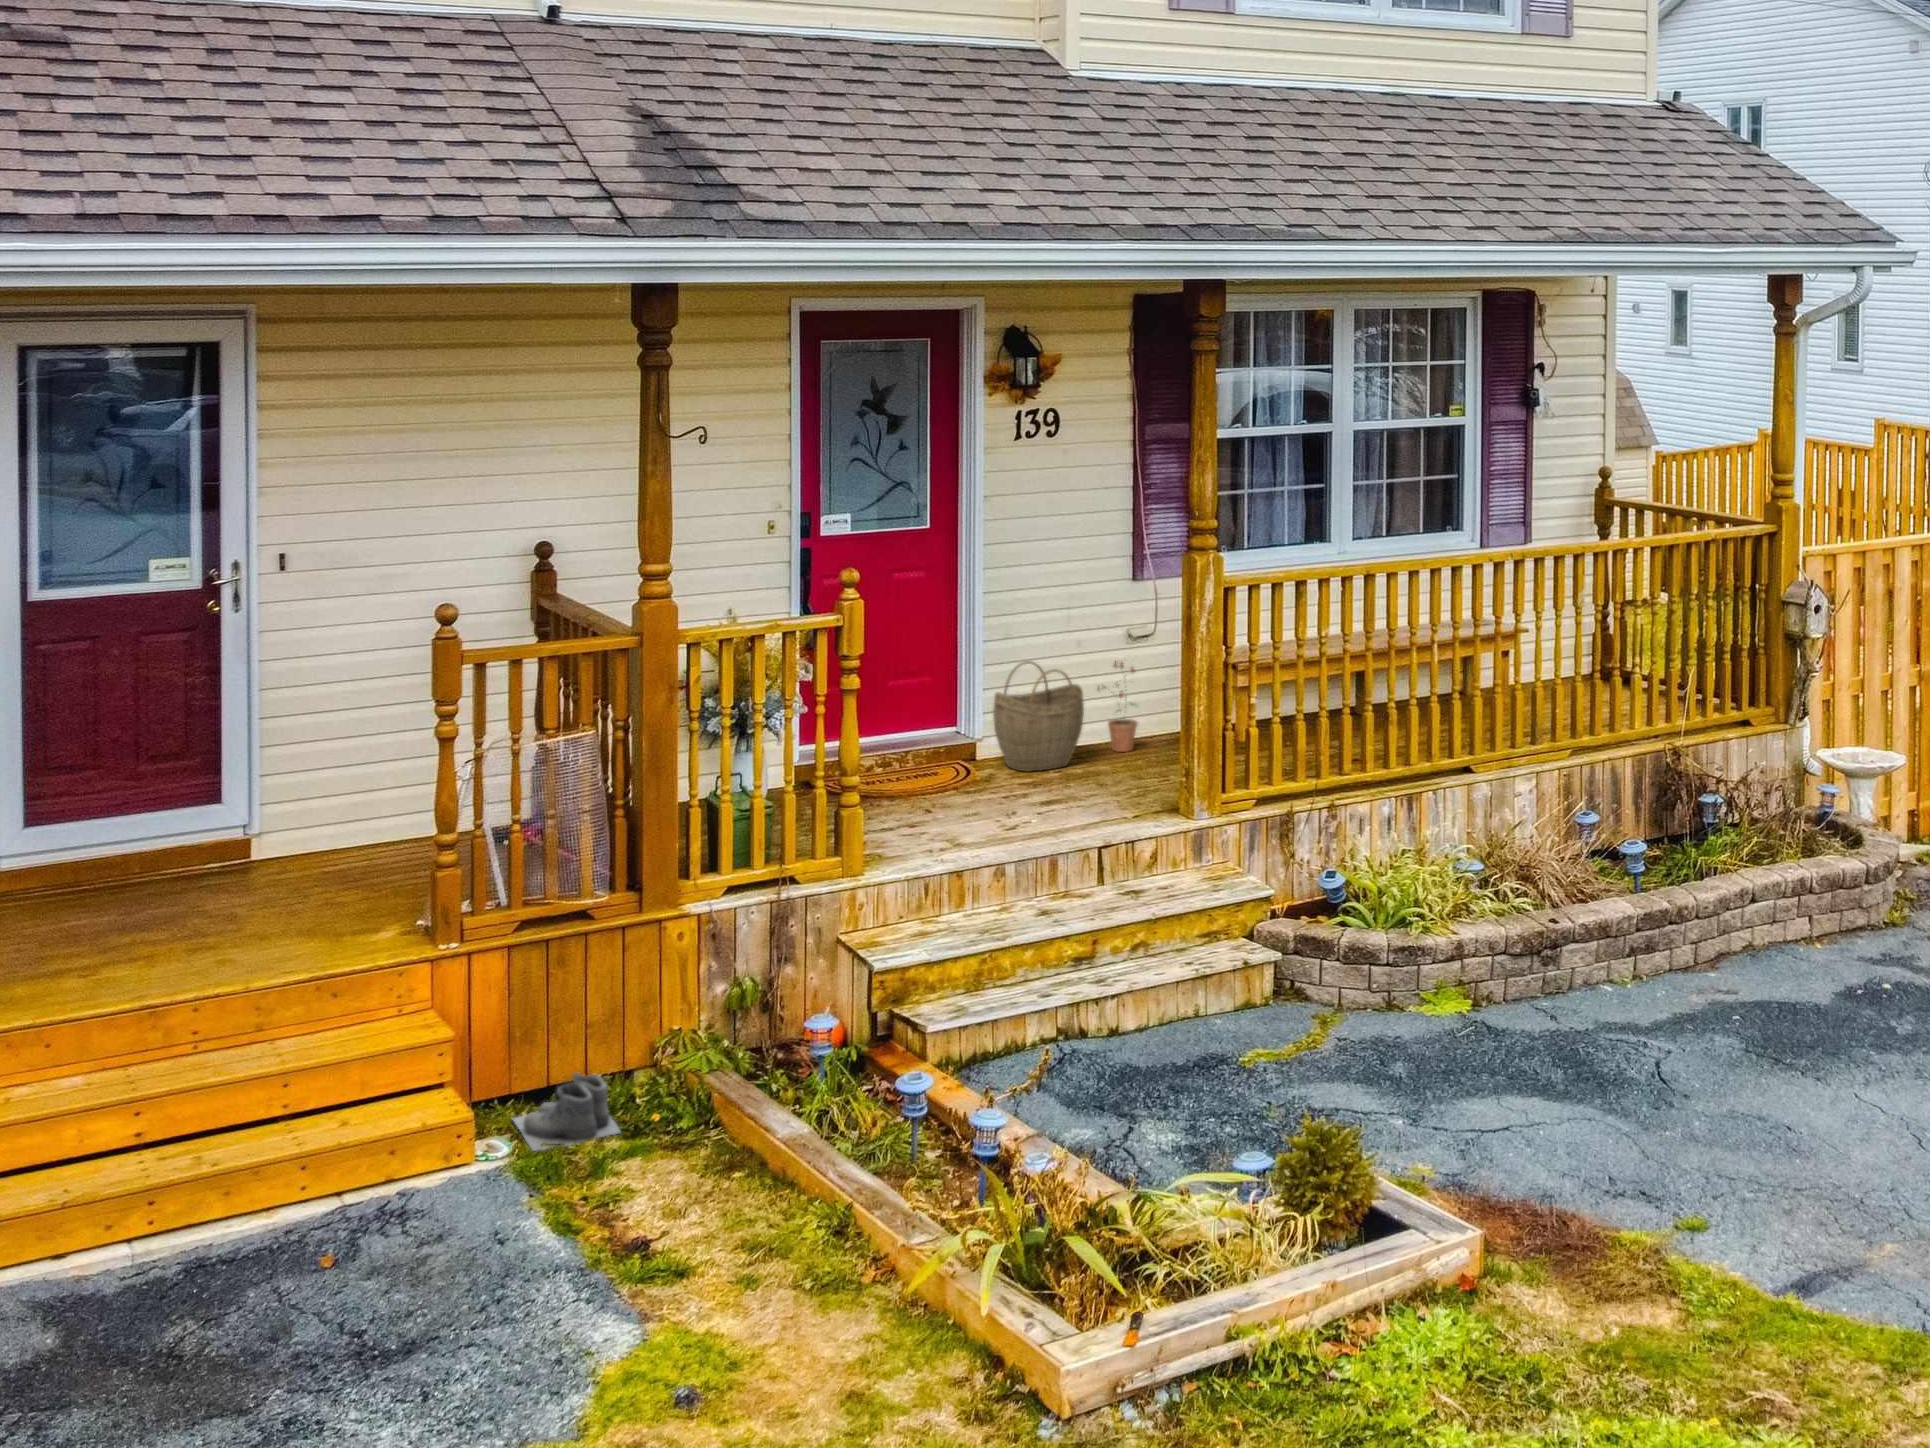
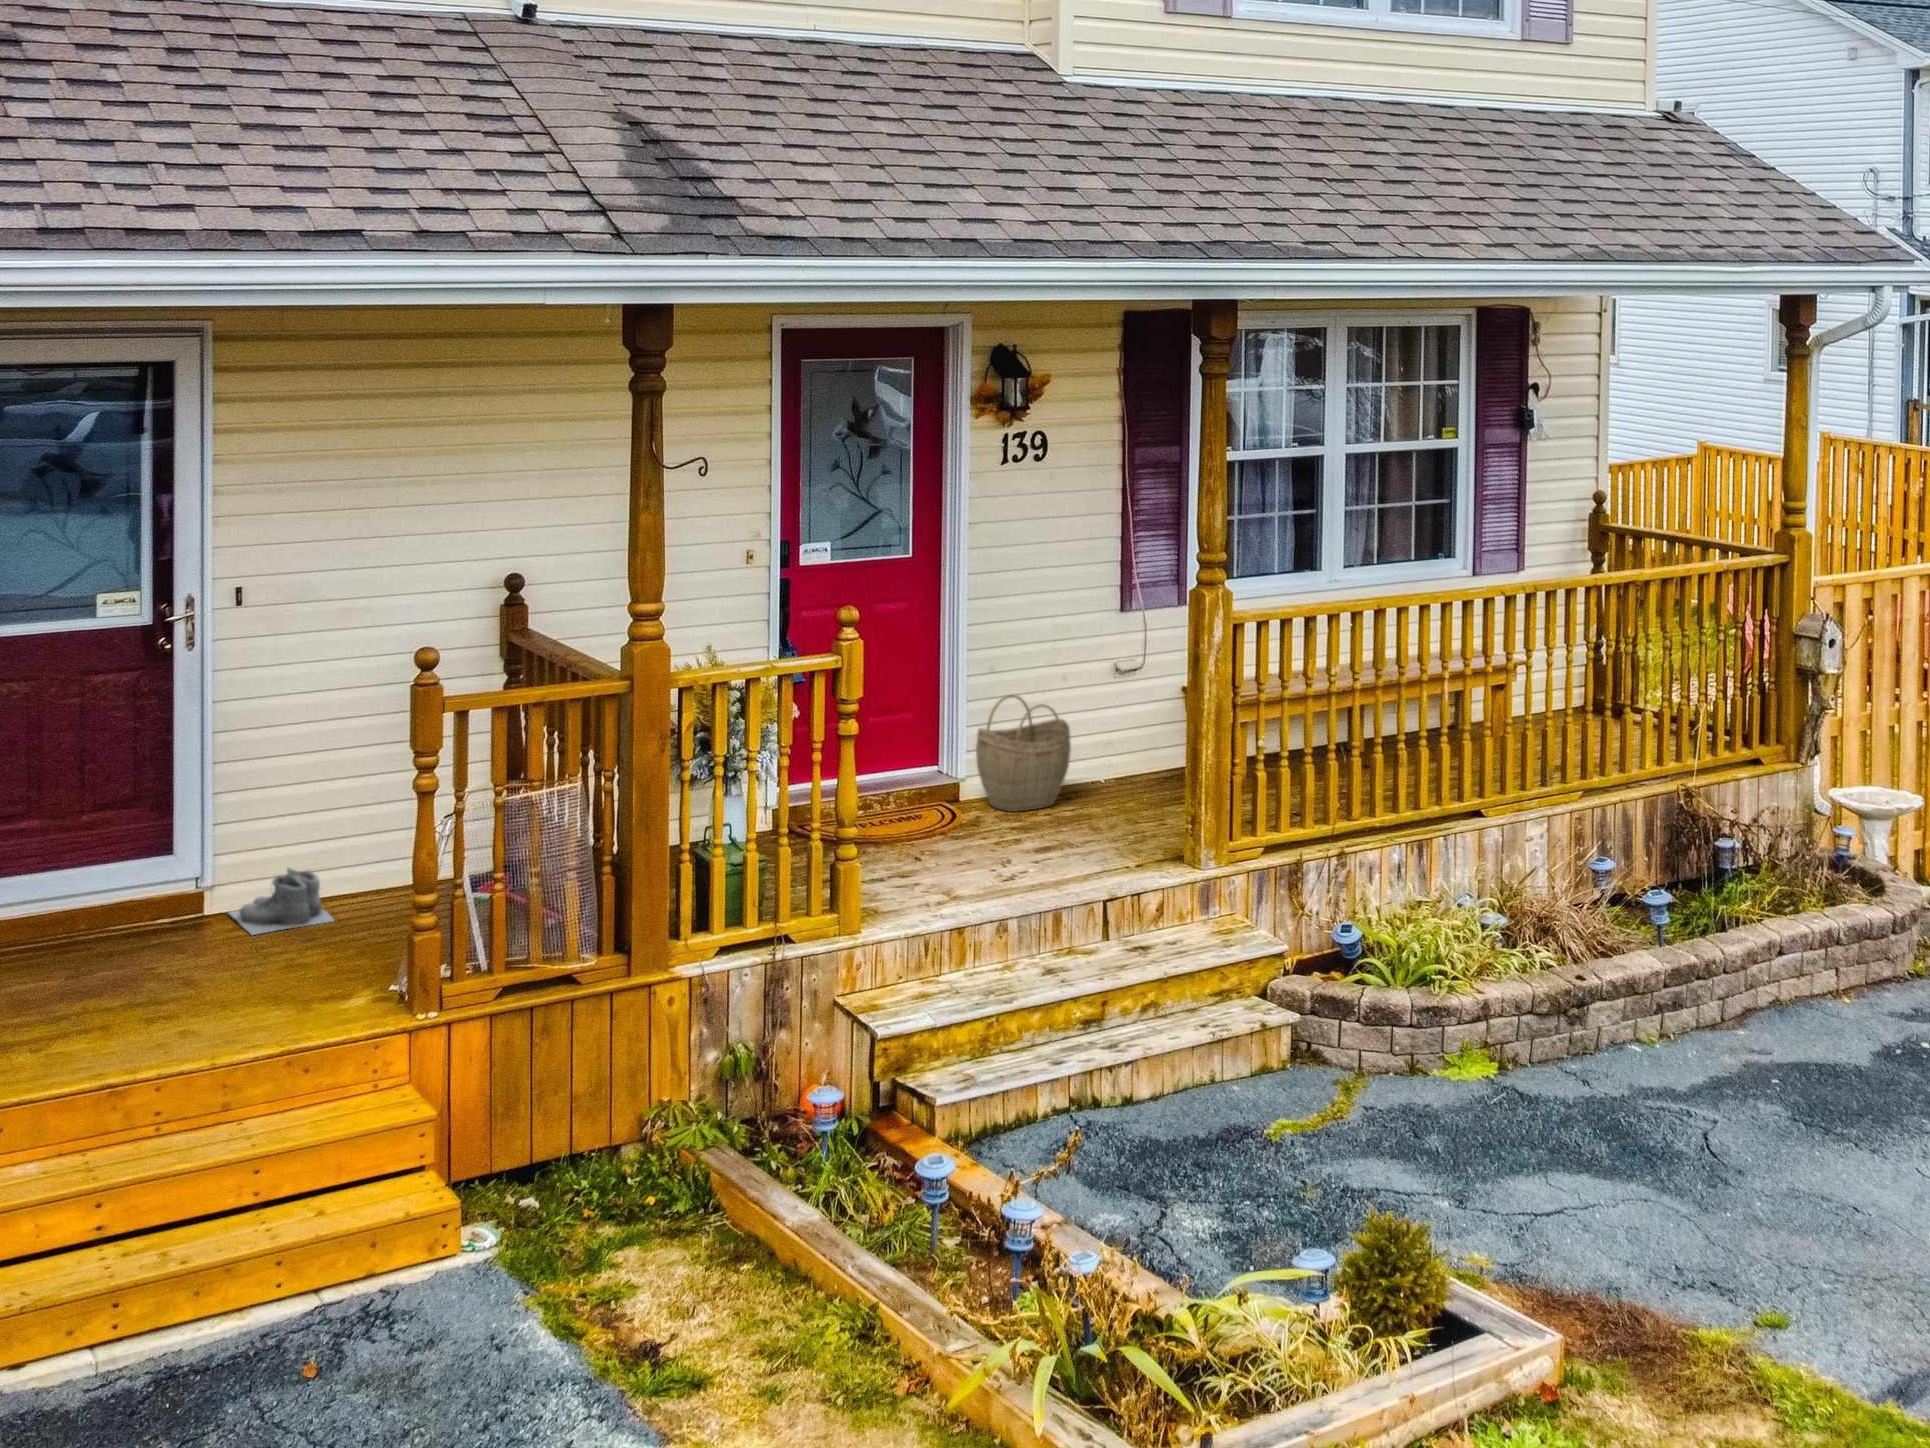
potted plant: present [1098,661,1138,752] -> none [1080,693,1128,790]
boots: present [513,1073,620,1151] -> present [229,868,334,935]

